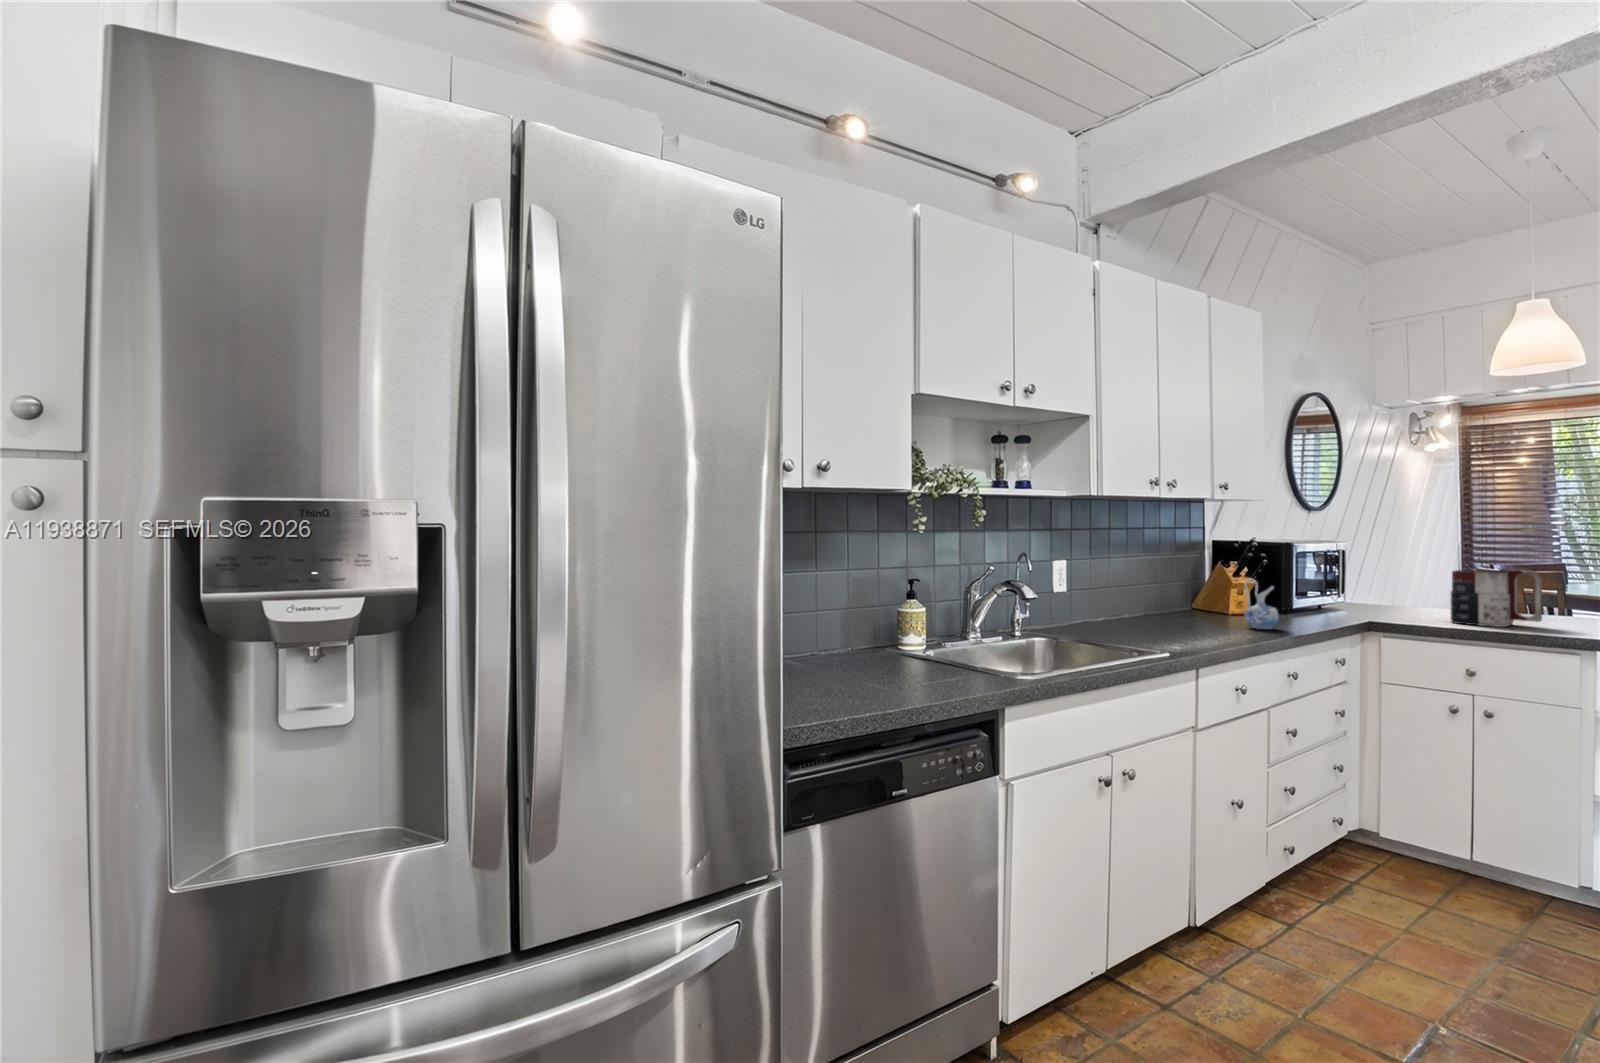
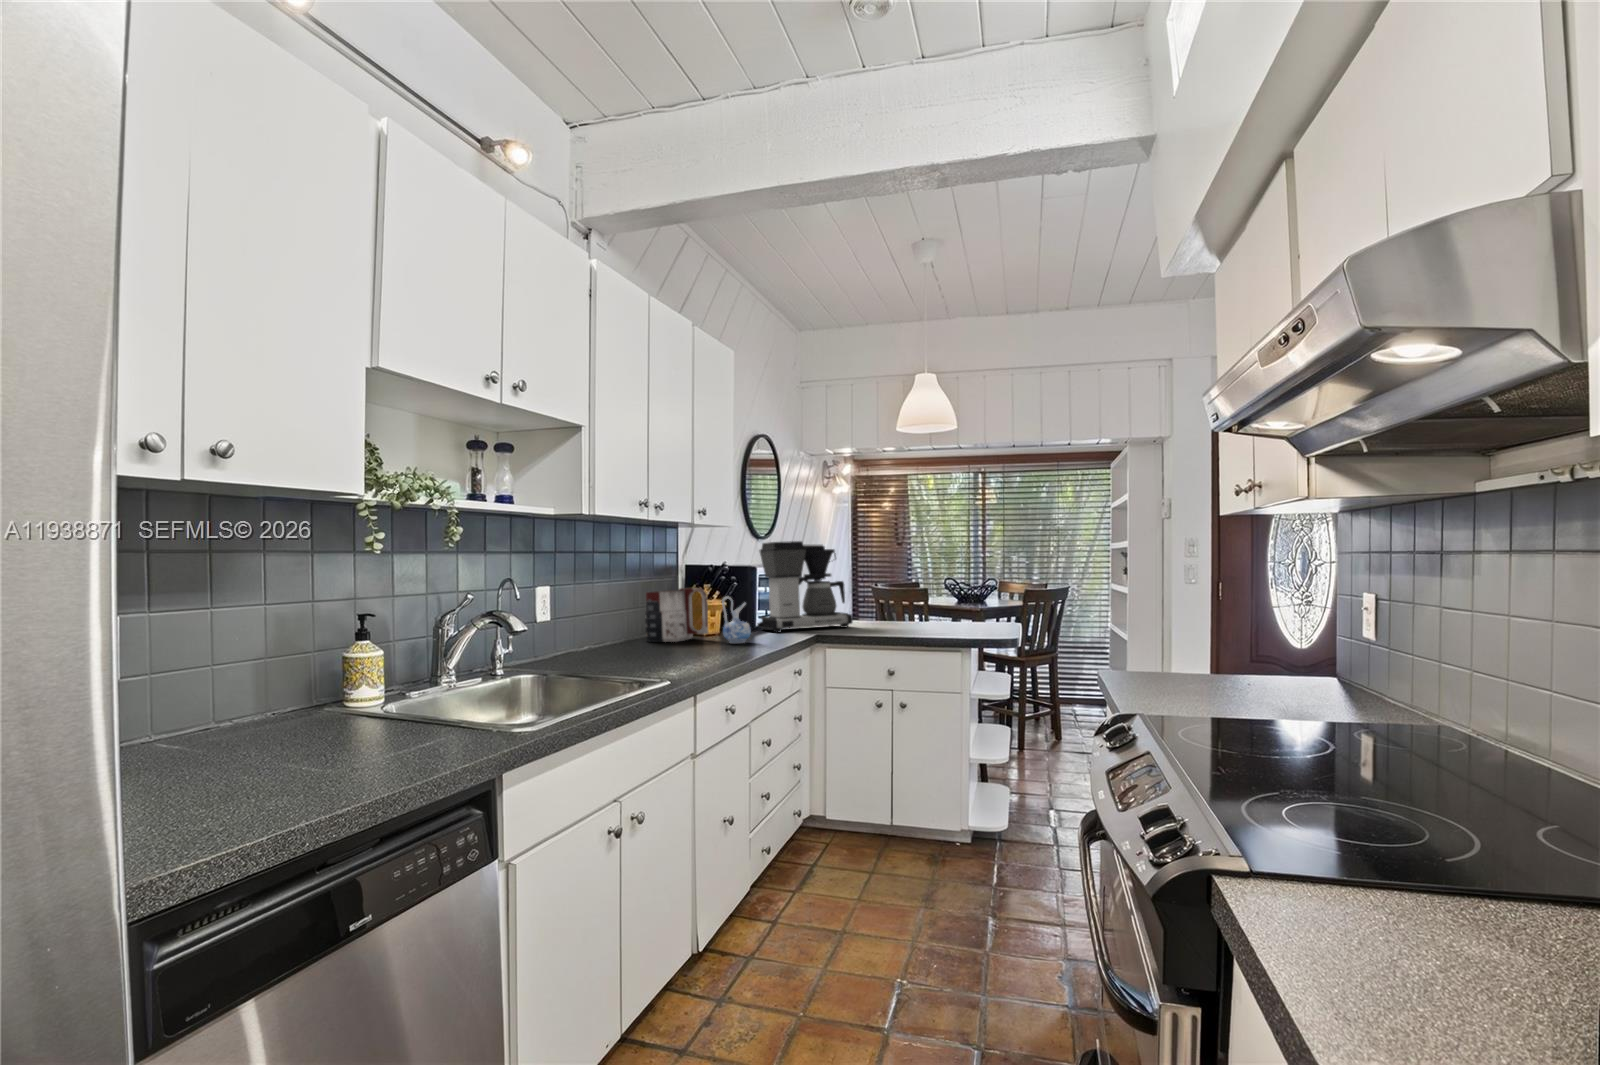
coffee maker: none [1295,519,1429,622] -> present [757,541,853,632]
mug: present [1451,569,1542,627] -> present [645,588,708,642]

